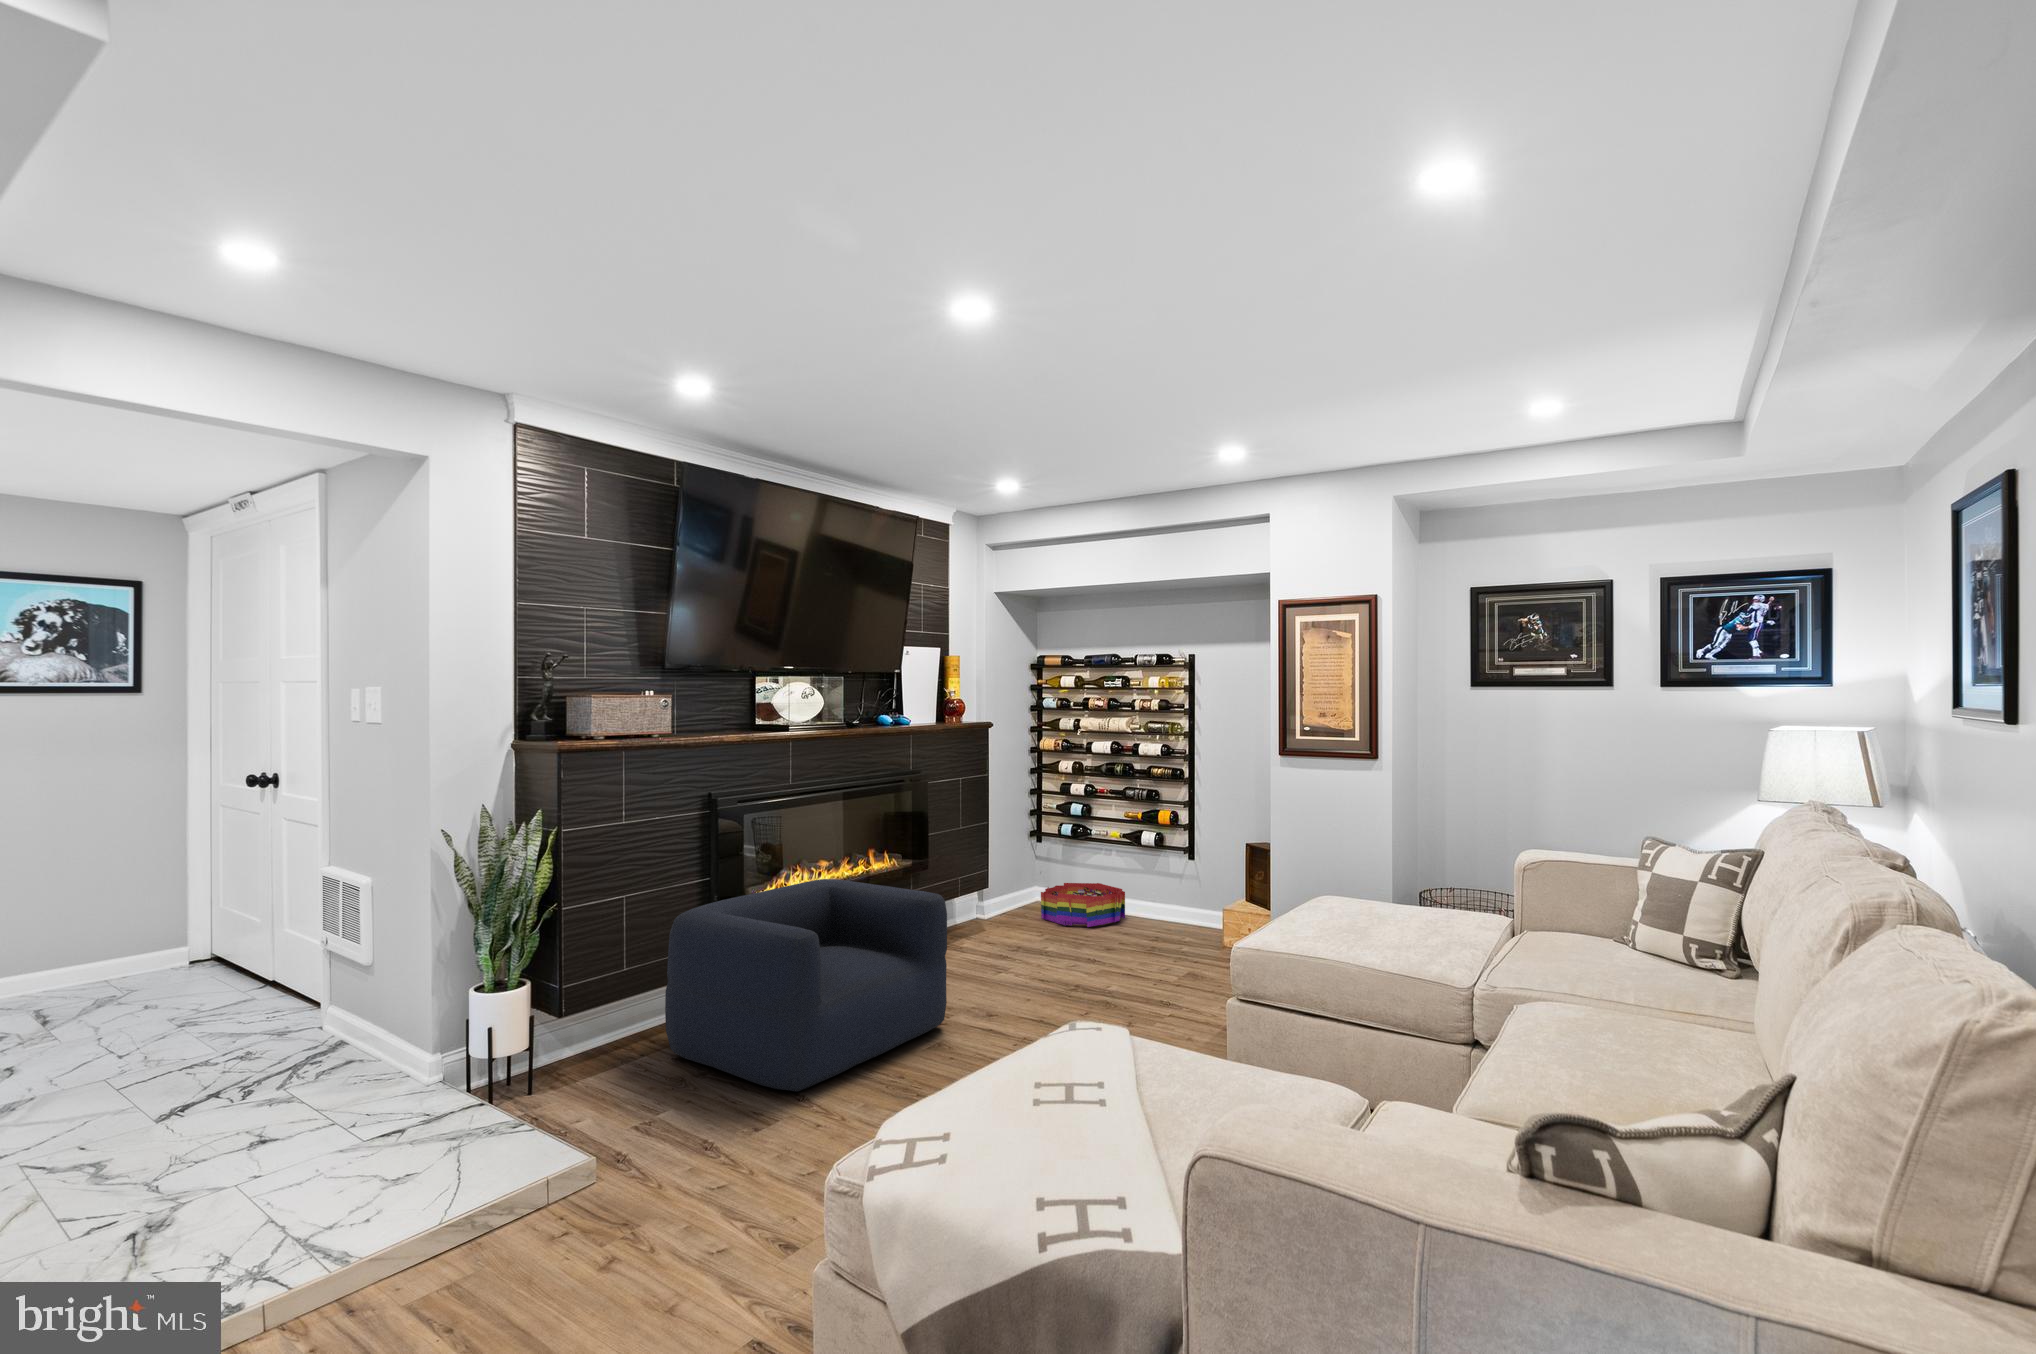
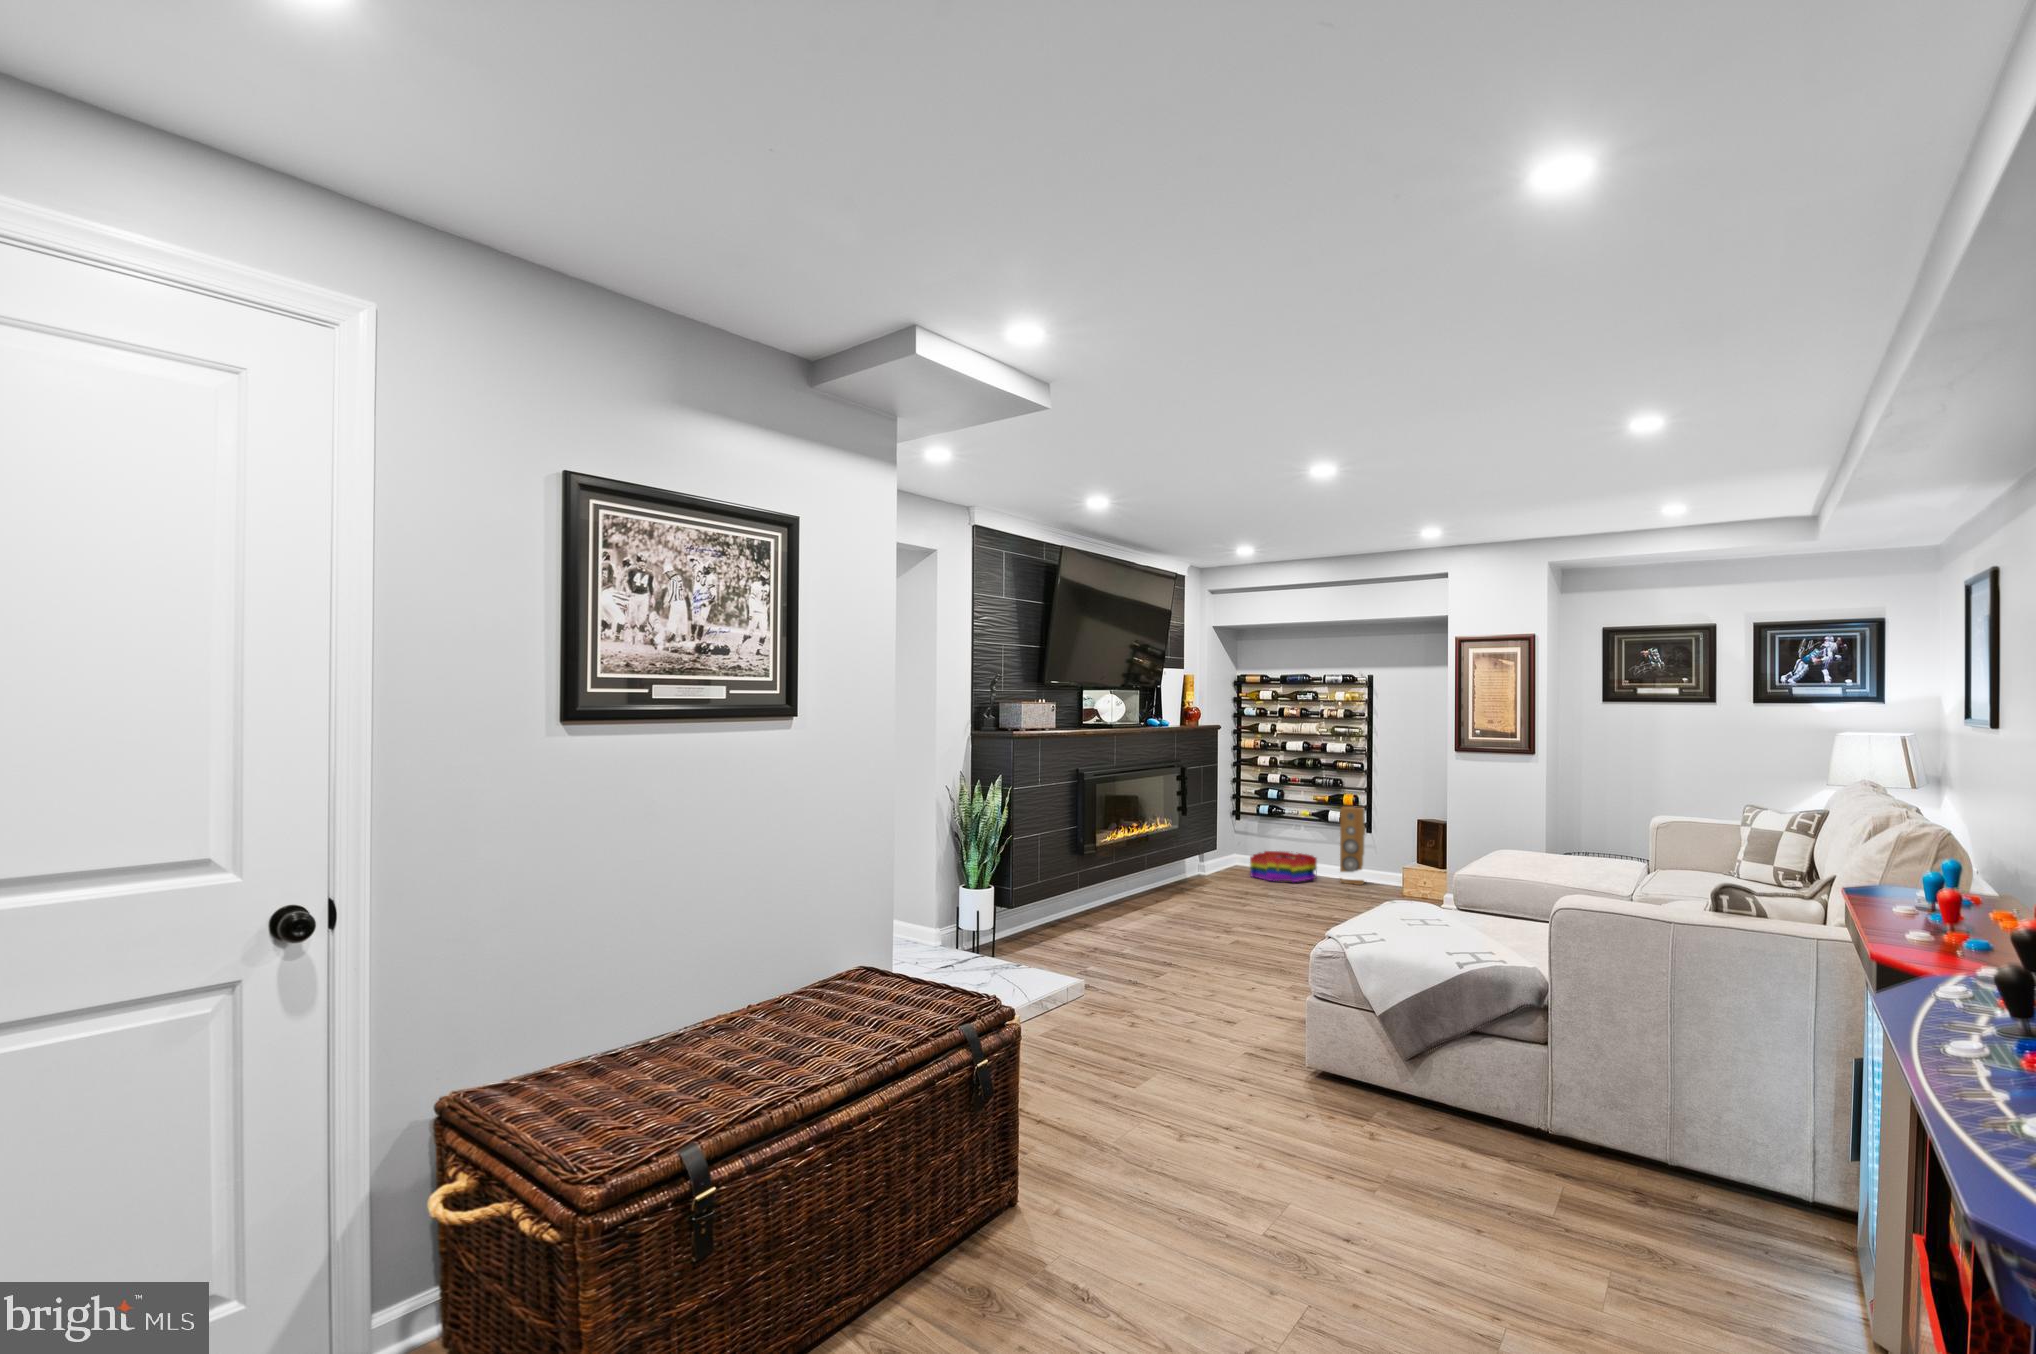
speaker: none [1152,824,1186,929] -> present [1340,807,1365,885]
armchair: present [665,879,947,1092] -> none [1062,833,1240,961]

